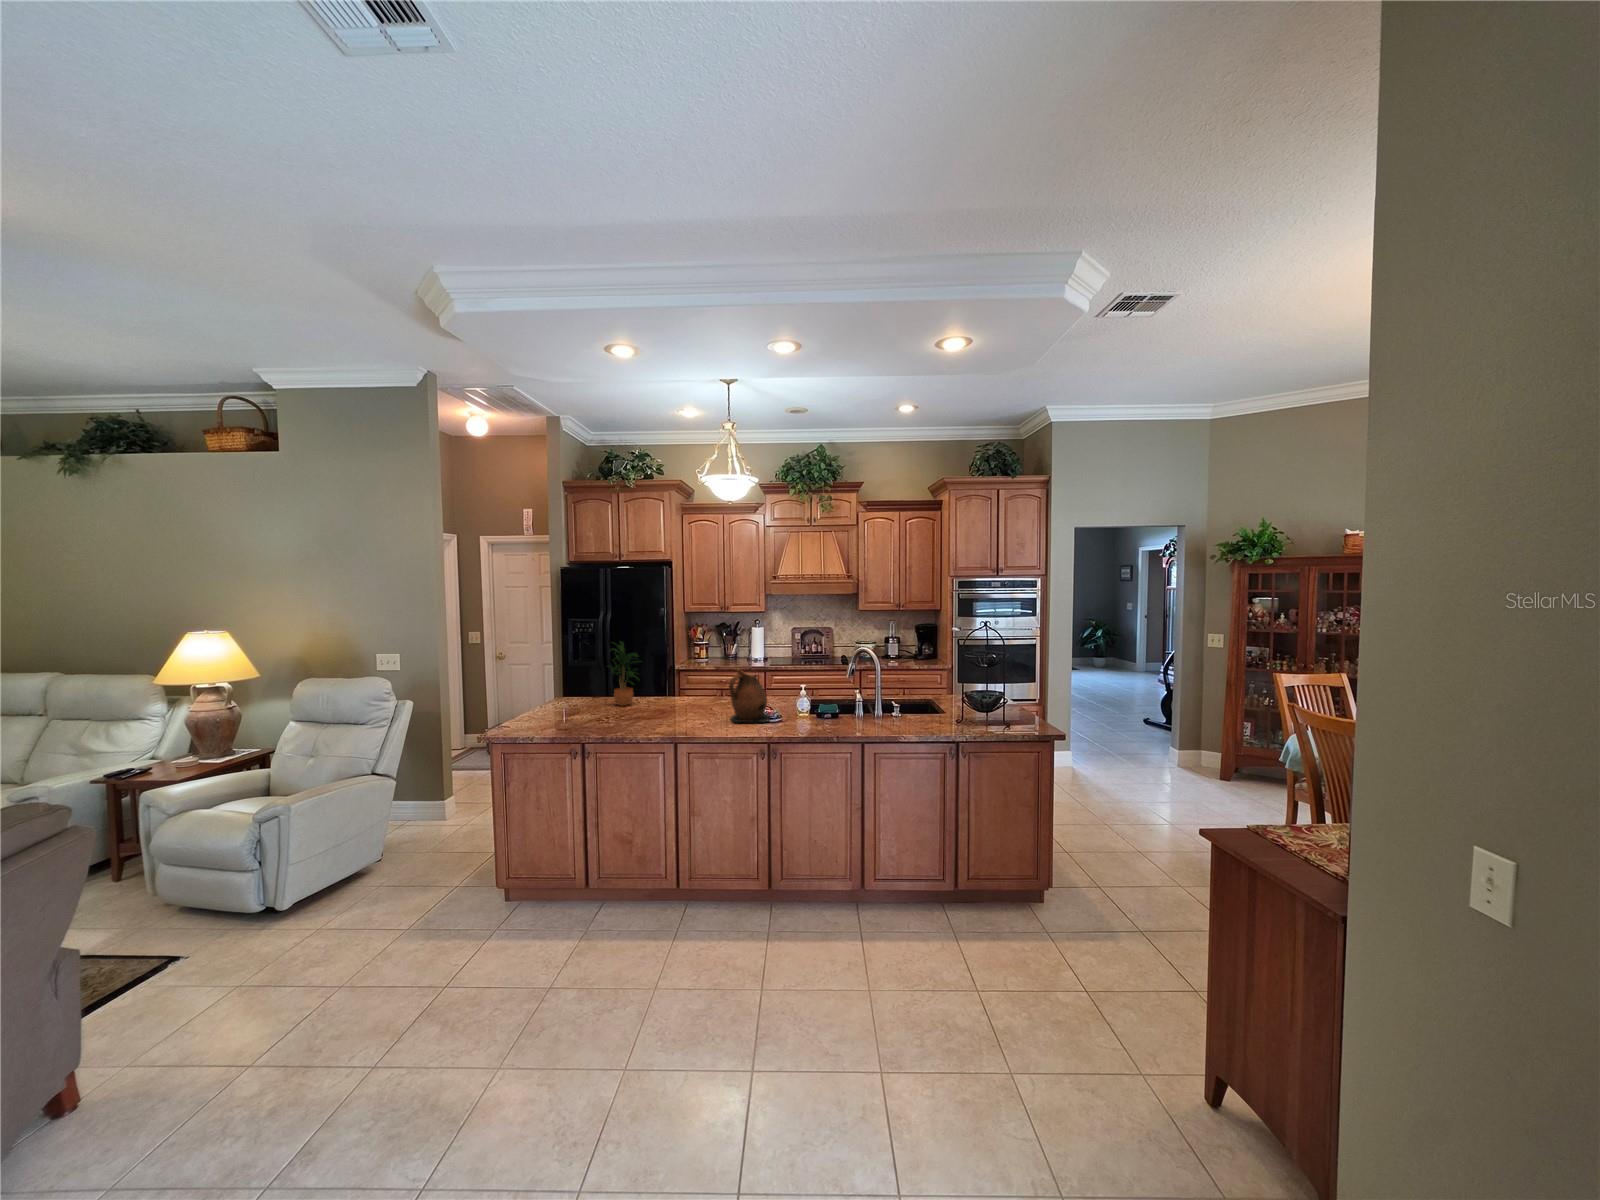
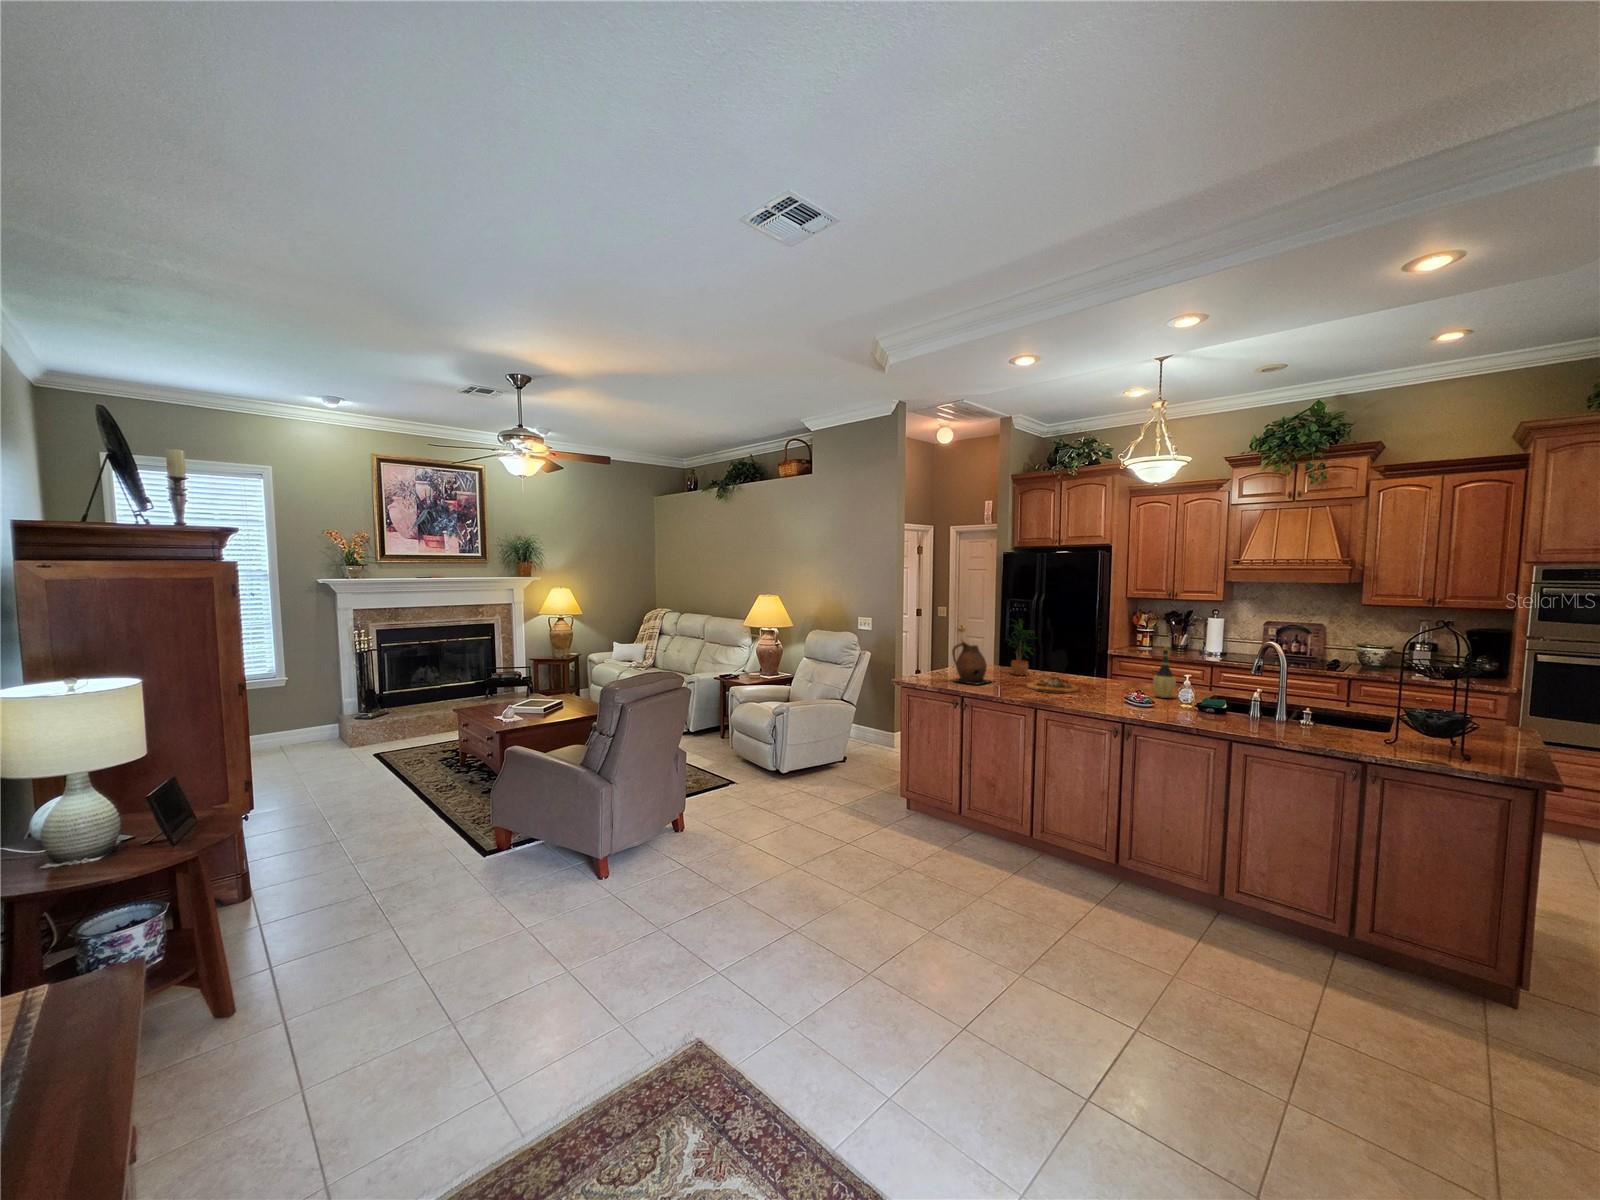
wine bottle: none [769,658,789,708] -> present [1153,647,1176,698]
ceramic pitcher: present [729,669,770,722] -> present [952,640,991,685]
cutting board: none [647,702,704,723] -> present [1027,677,1079,694]

